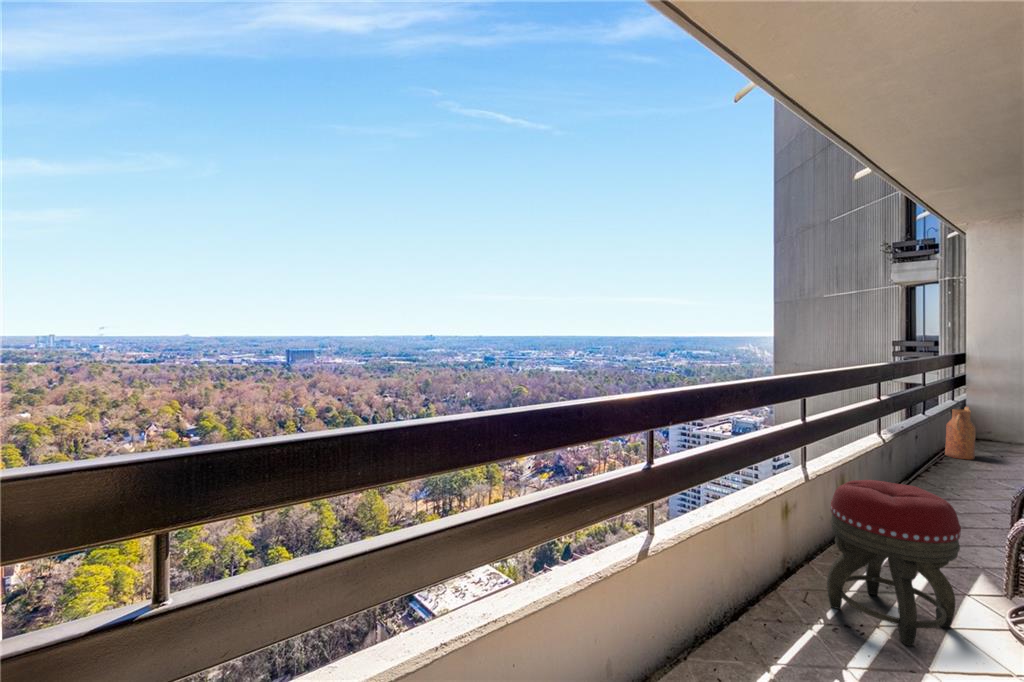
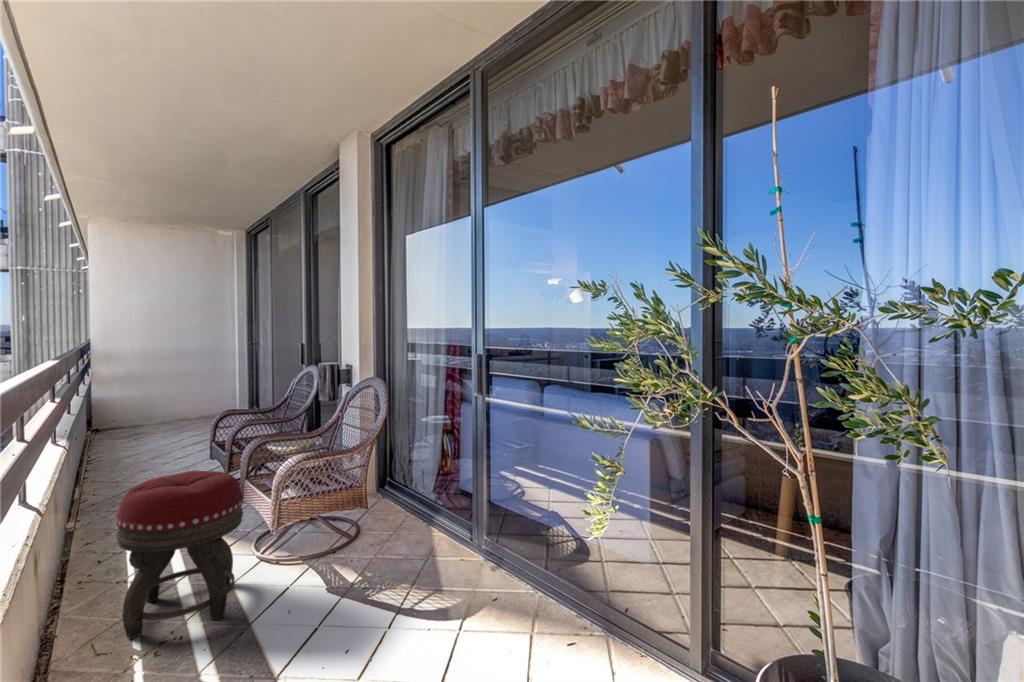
watering can: present [945,407,976,460] -> none [89,401,118,452]

